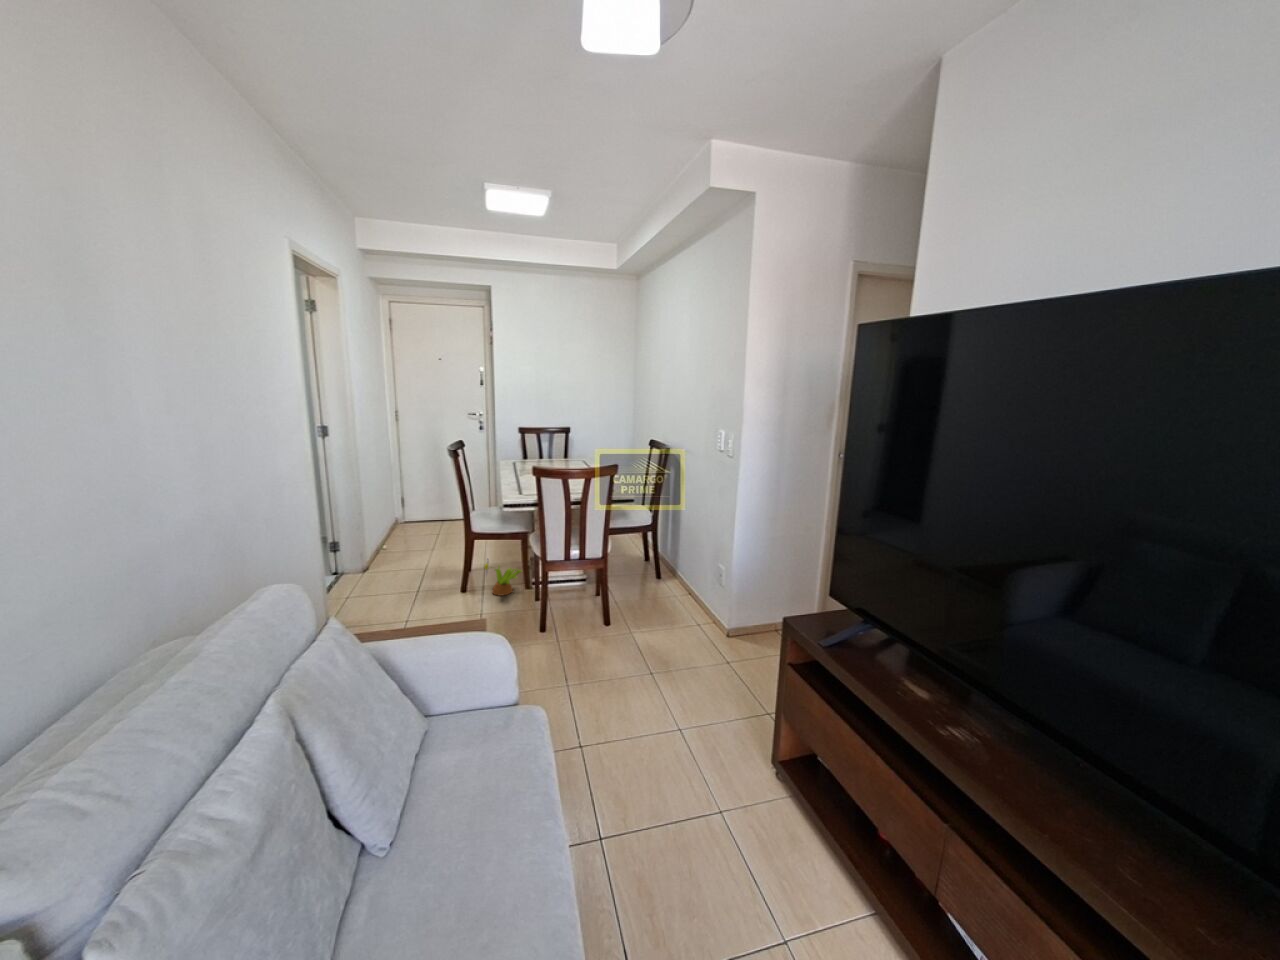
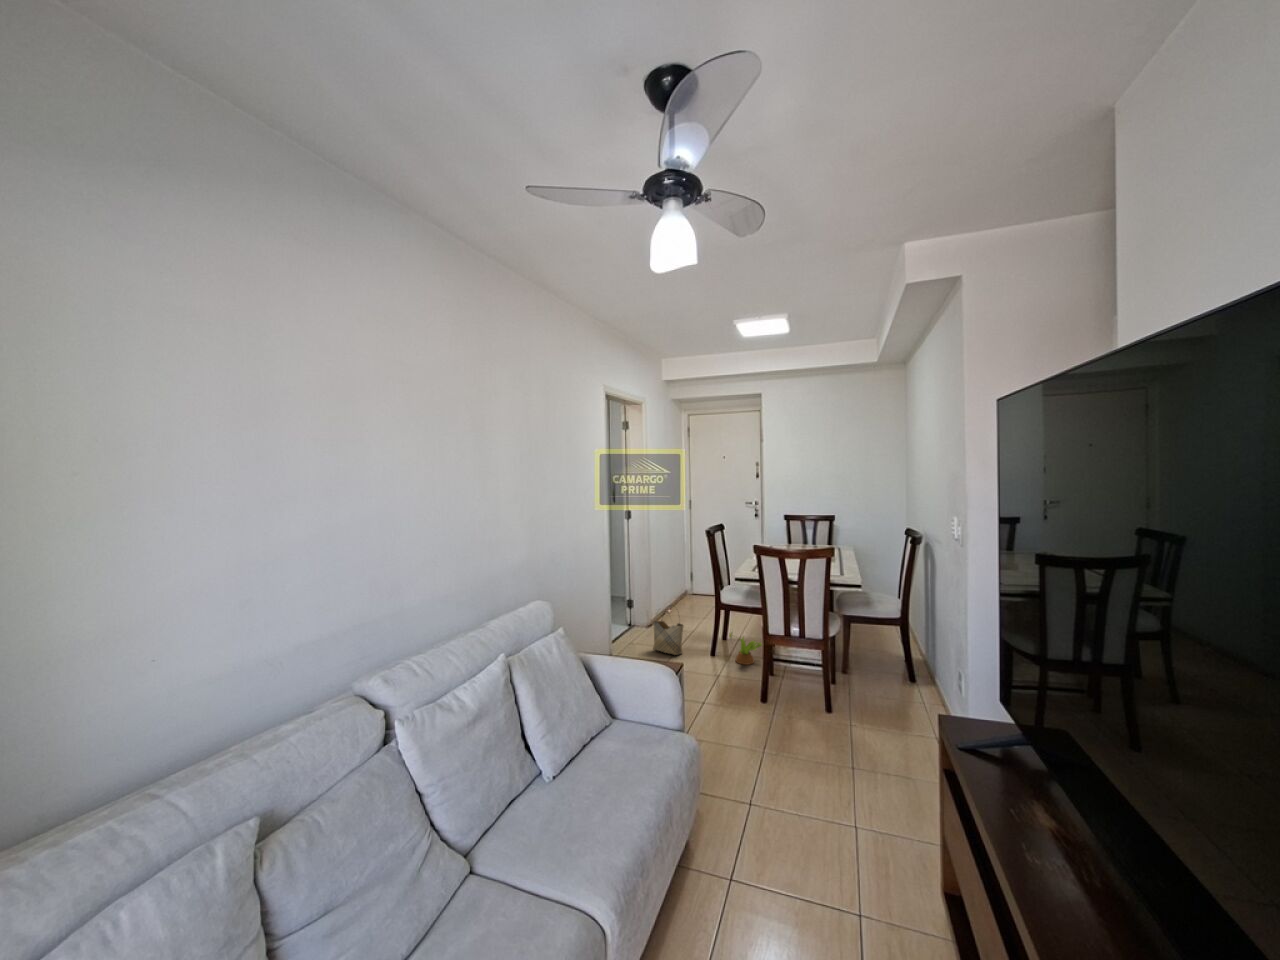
woven basket: none [381,543,426,601] -> present [653,621,683,655]

